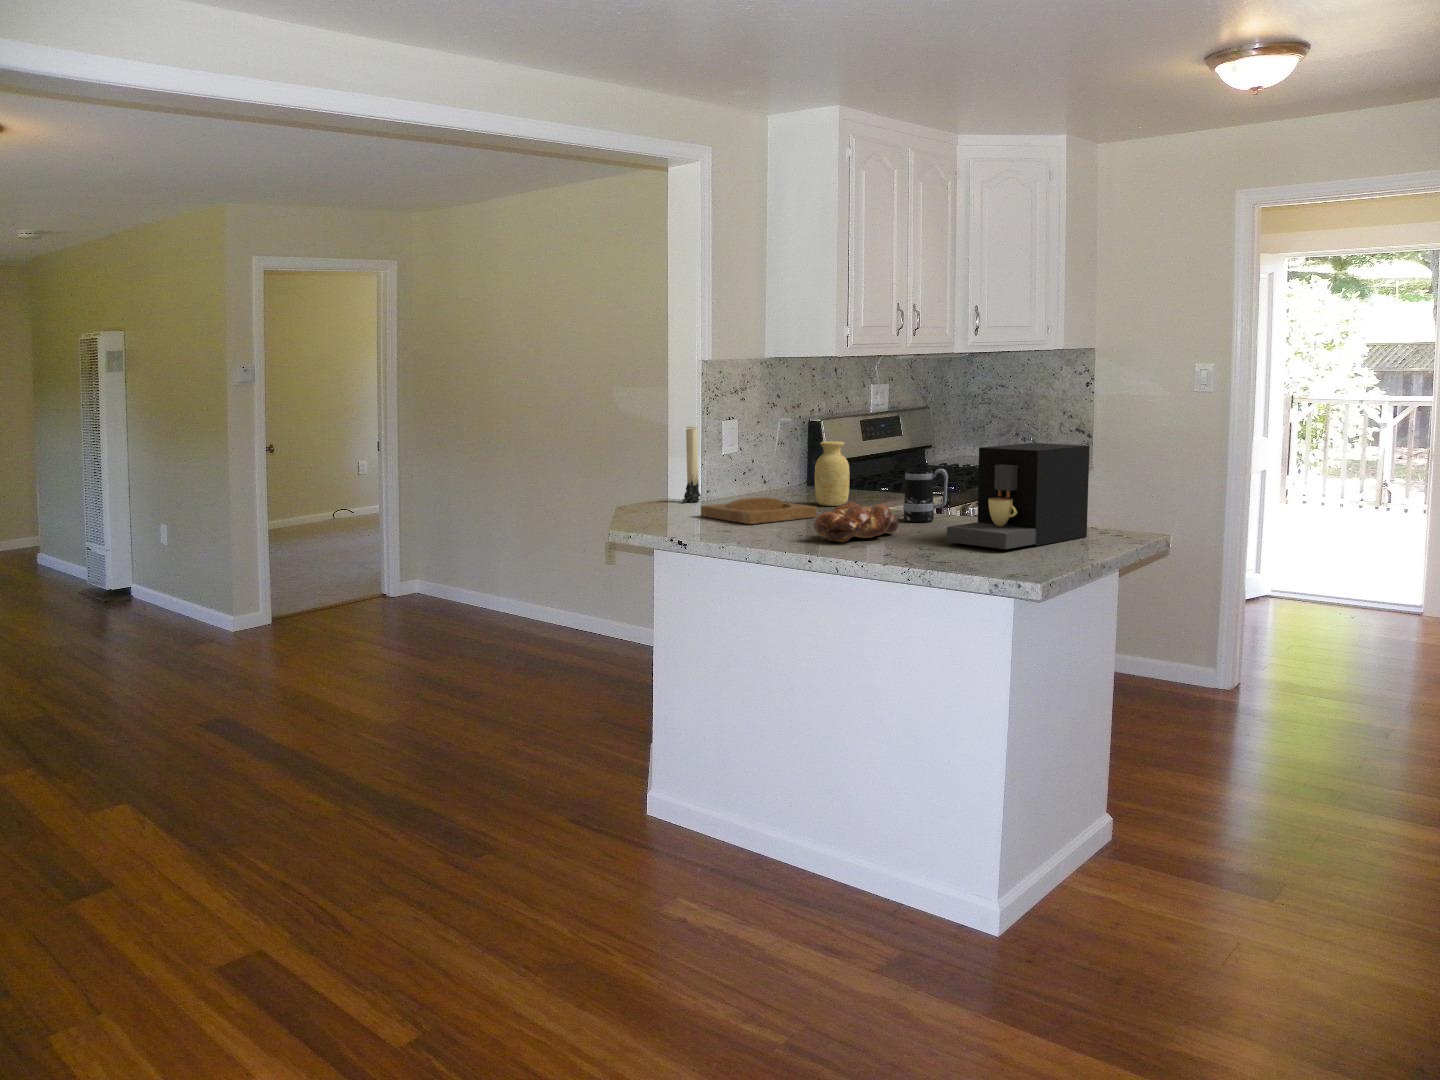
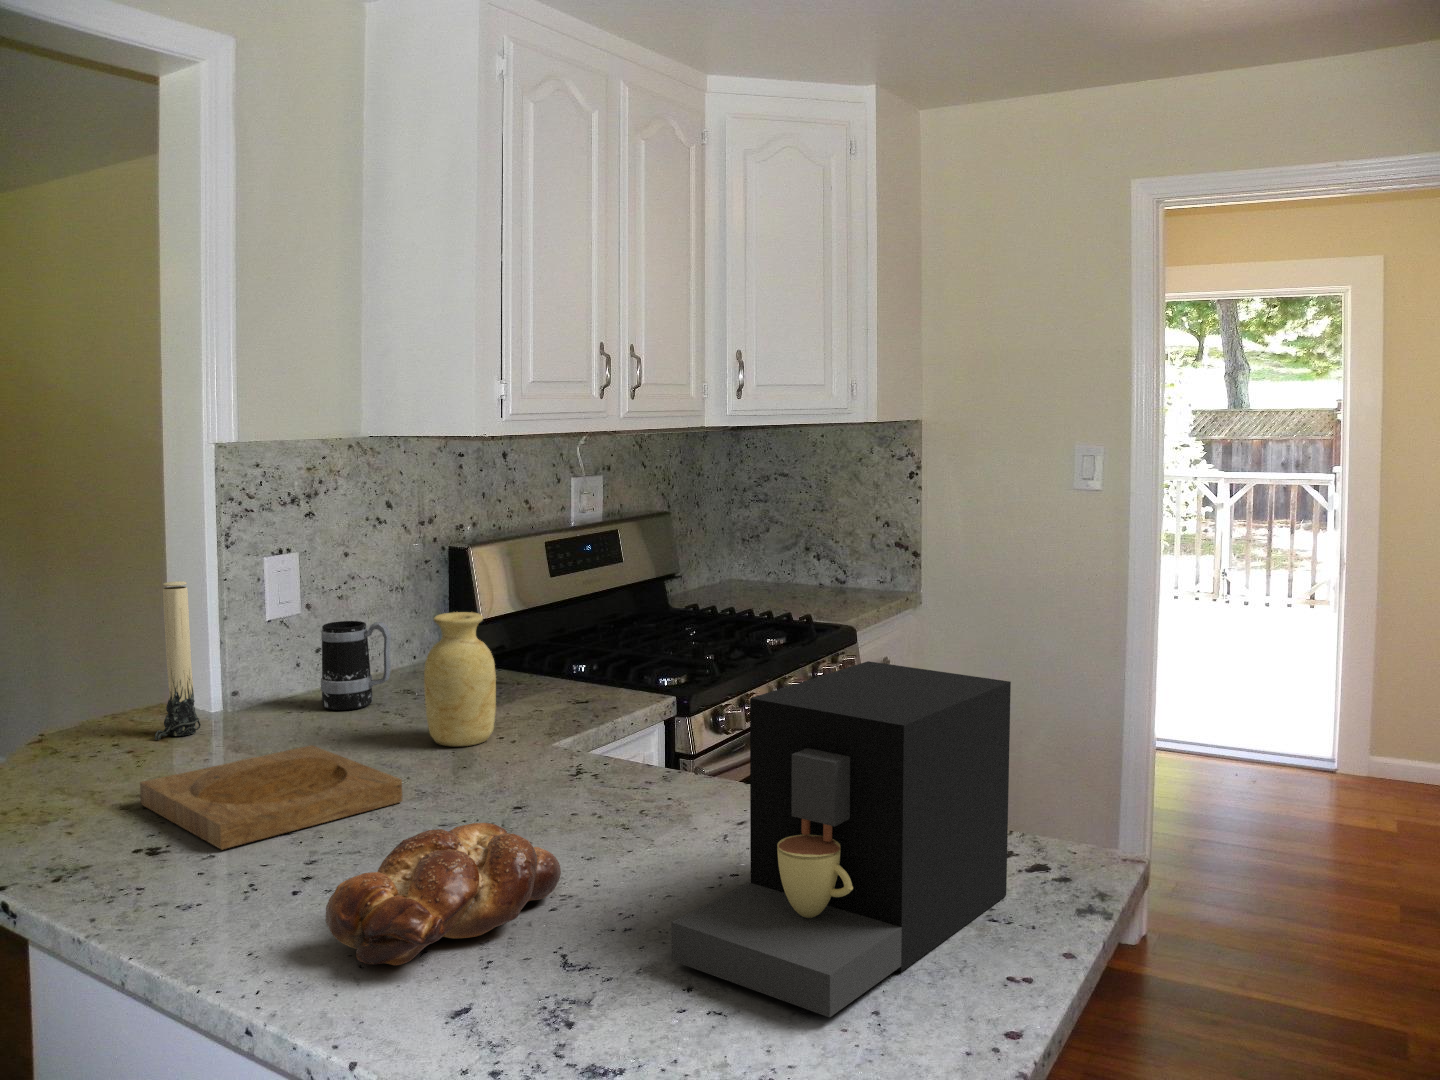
mug: present [903,469,948,522] -> present [321,621,391,710]

